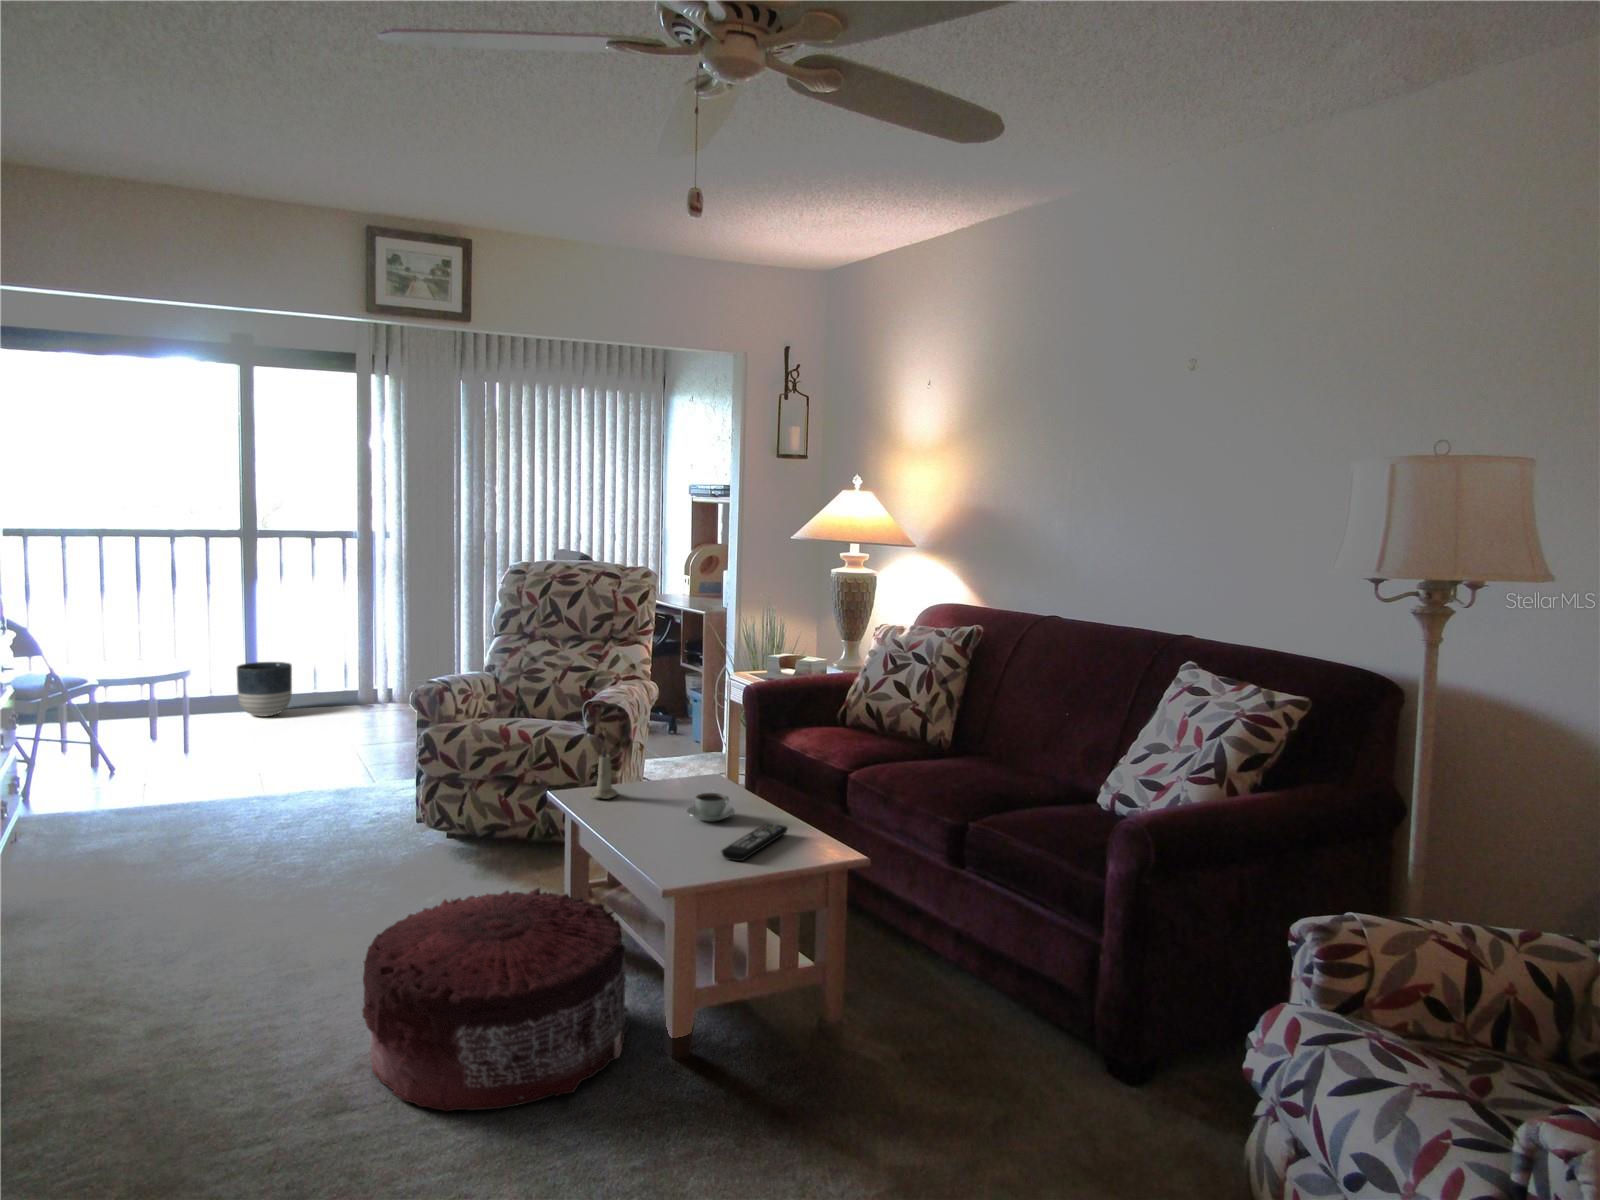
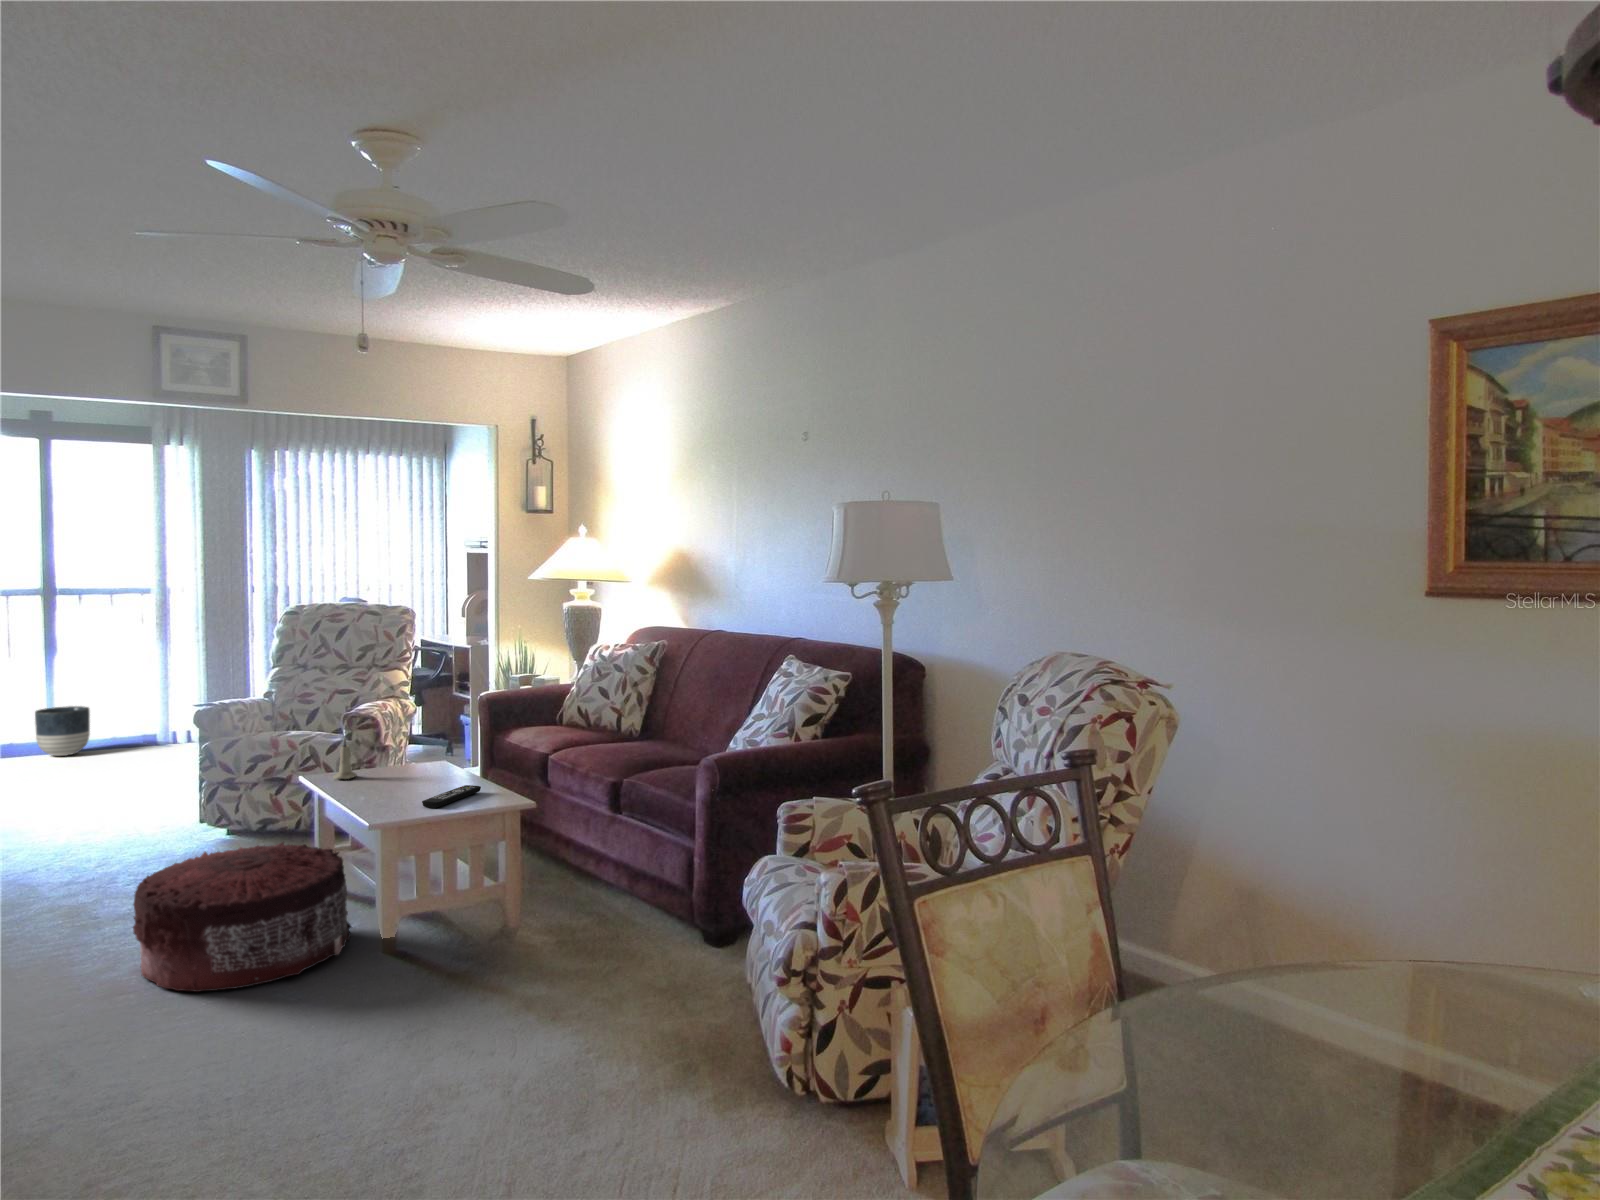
coffee cup: present [687,793,735,822] -> none [406,768,445,788]

